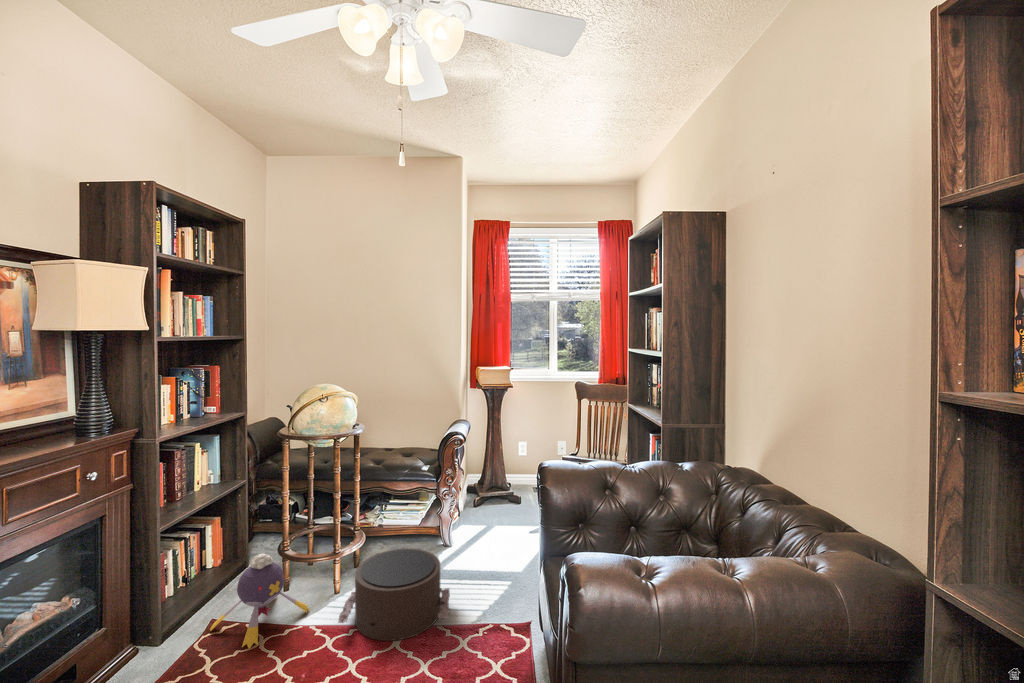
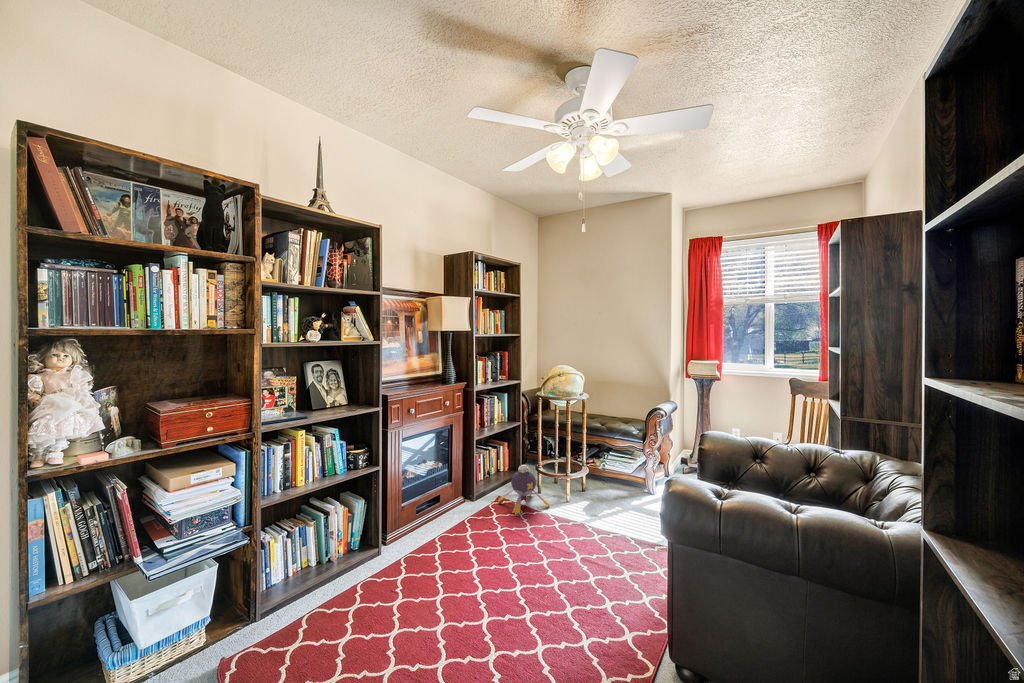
pouf: present [338,549,450,641] -> none [563,481,639,536]

